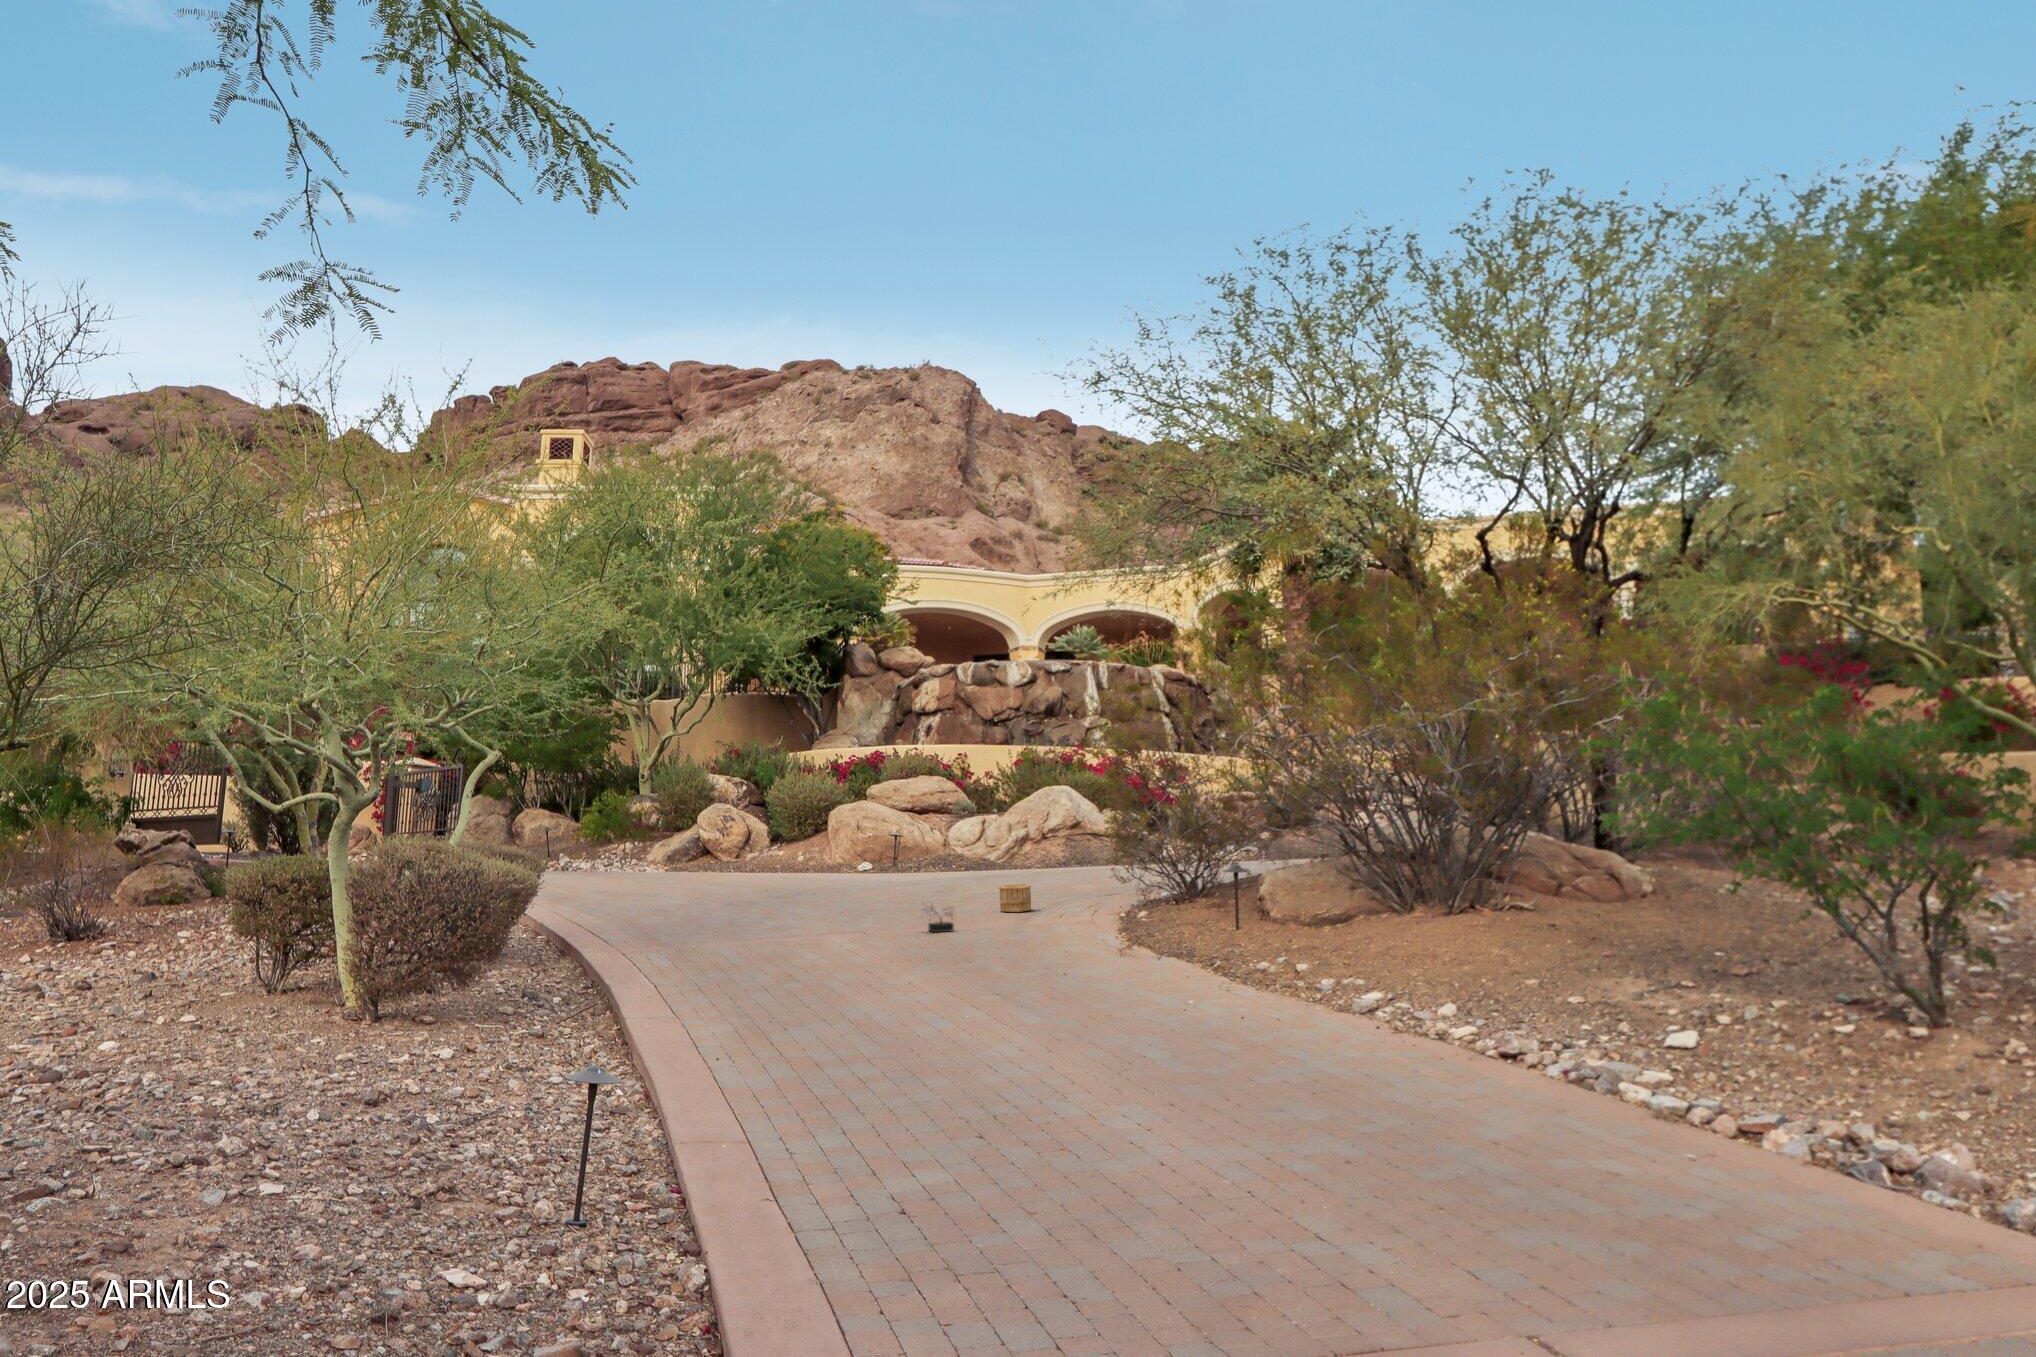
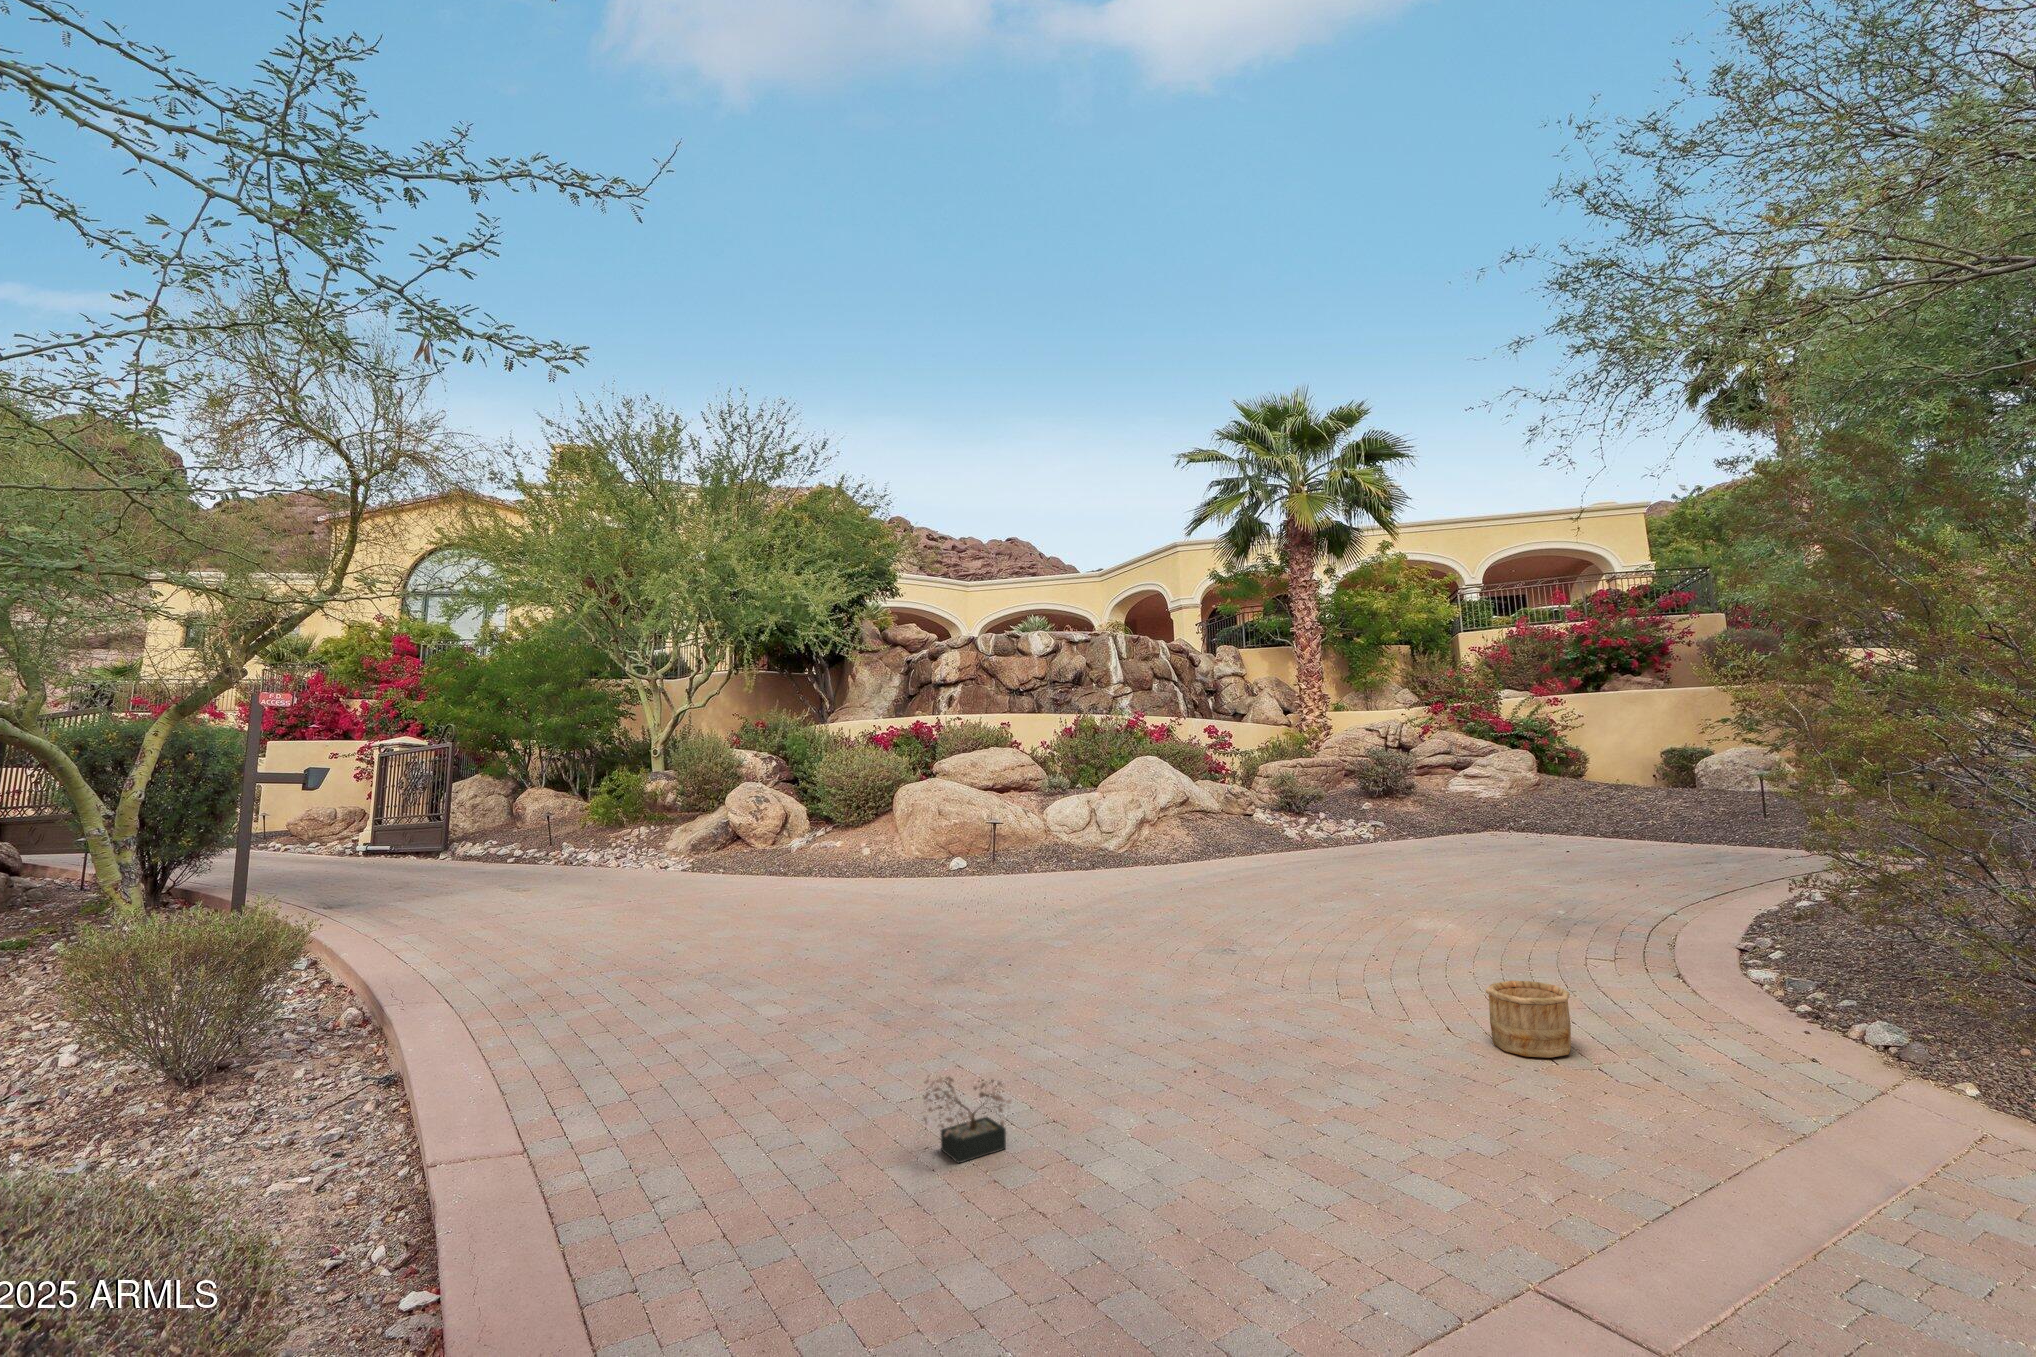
decorative plant: present [923,906,954,932] -> present [923,1076,1011,1163]

